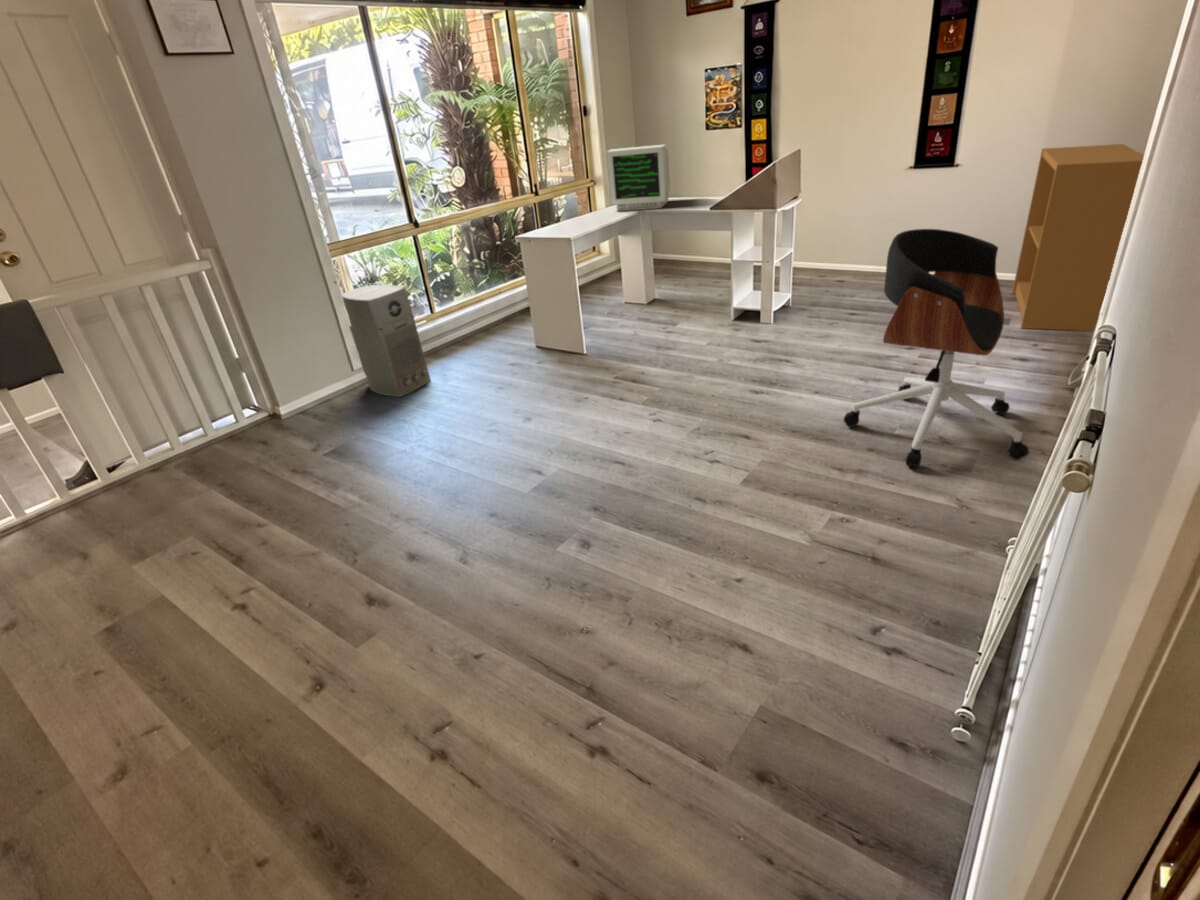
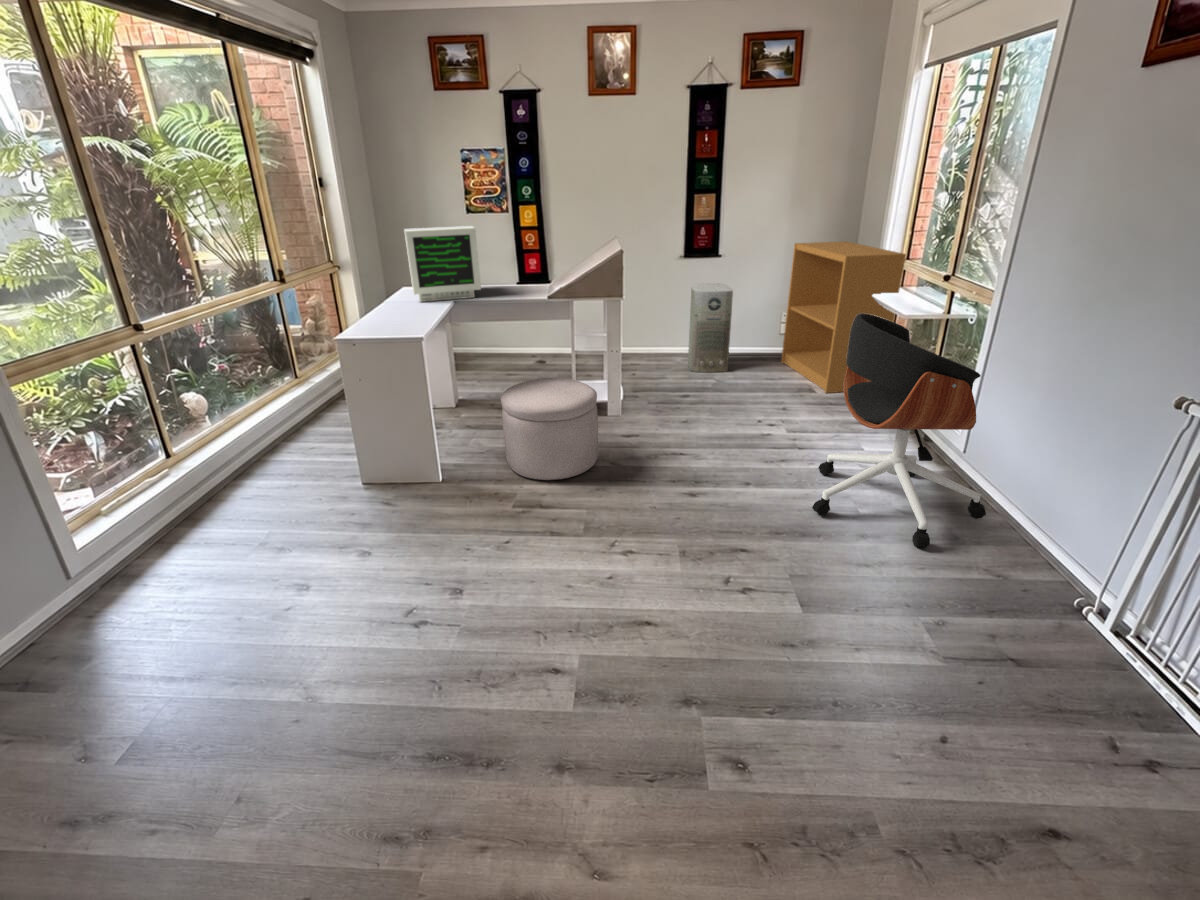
ottoman: none [632,280,714,365] -> present [501,378,598,480]
air purifier: present [342,285,430,397] -> present [688,283,733,372]

